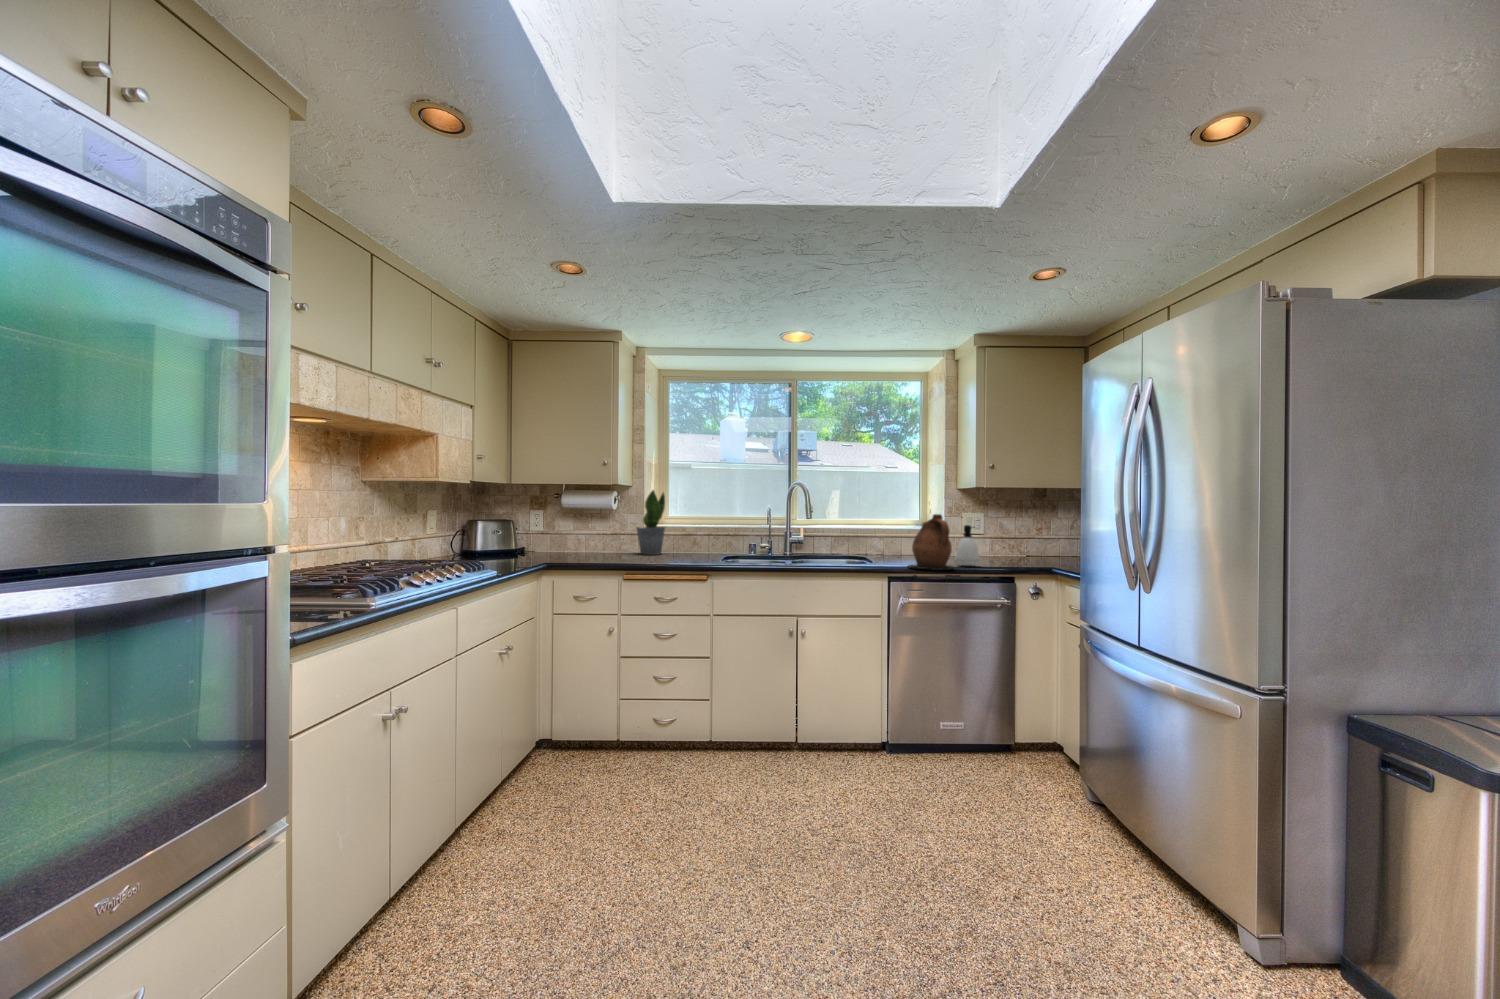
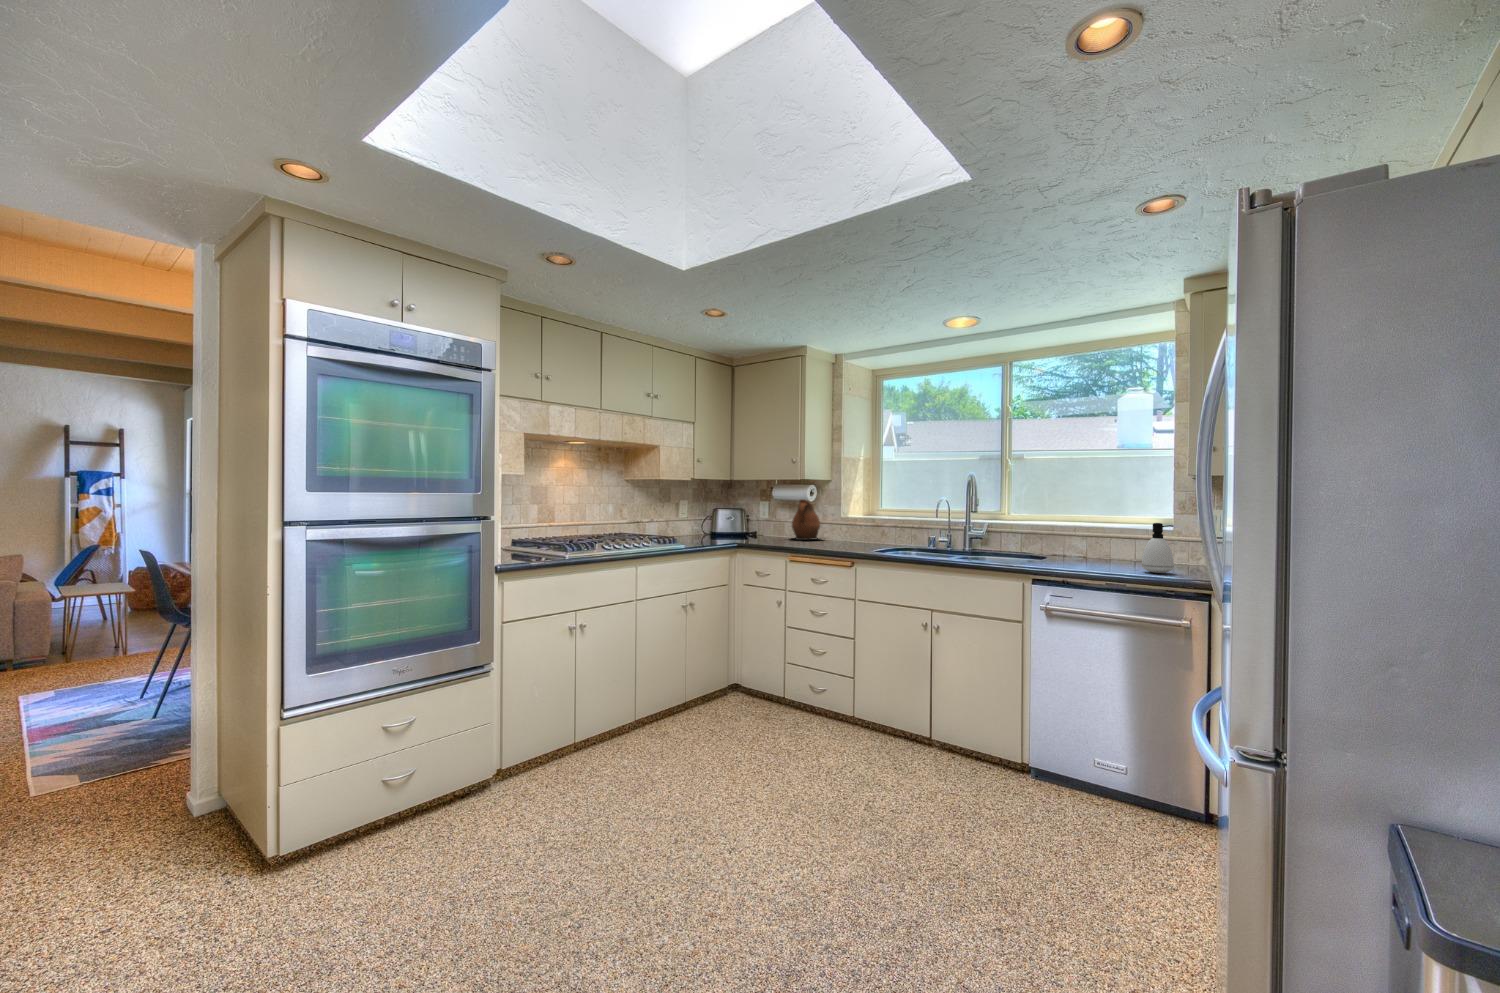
potted plant: present [637,490,665,555] -> none [836,482,863,543]
ceramic pitcher: present [908,514,953,570] -> present [792,500,820,540]

